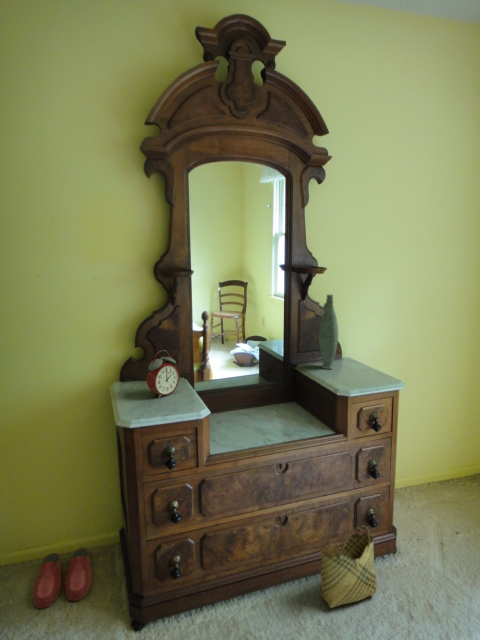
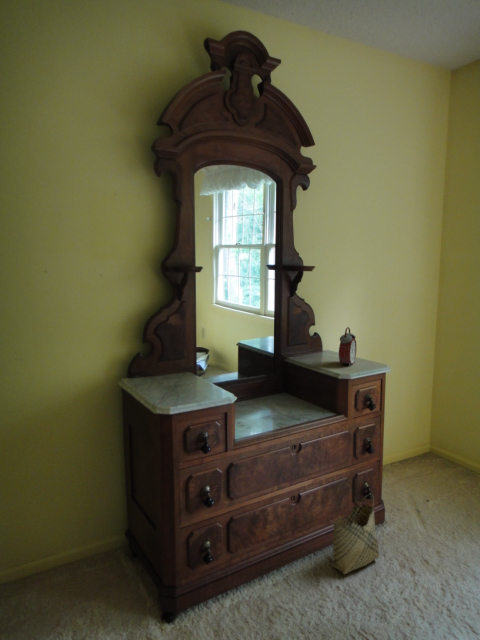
vase: present [319,294,338,369] -> none [310,290,327,359]
alarm clock: present [147,350,180,398] -> present [339,327,356,366]
slippers: present [32,548,92,608] -> none [44,557,106,619]

